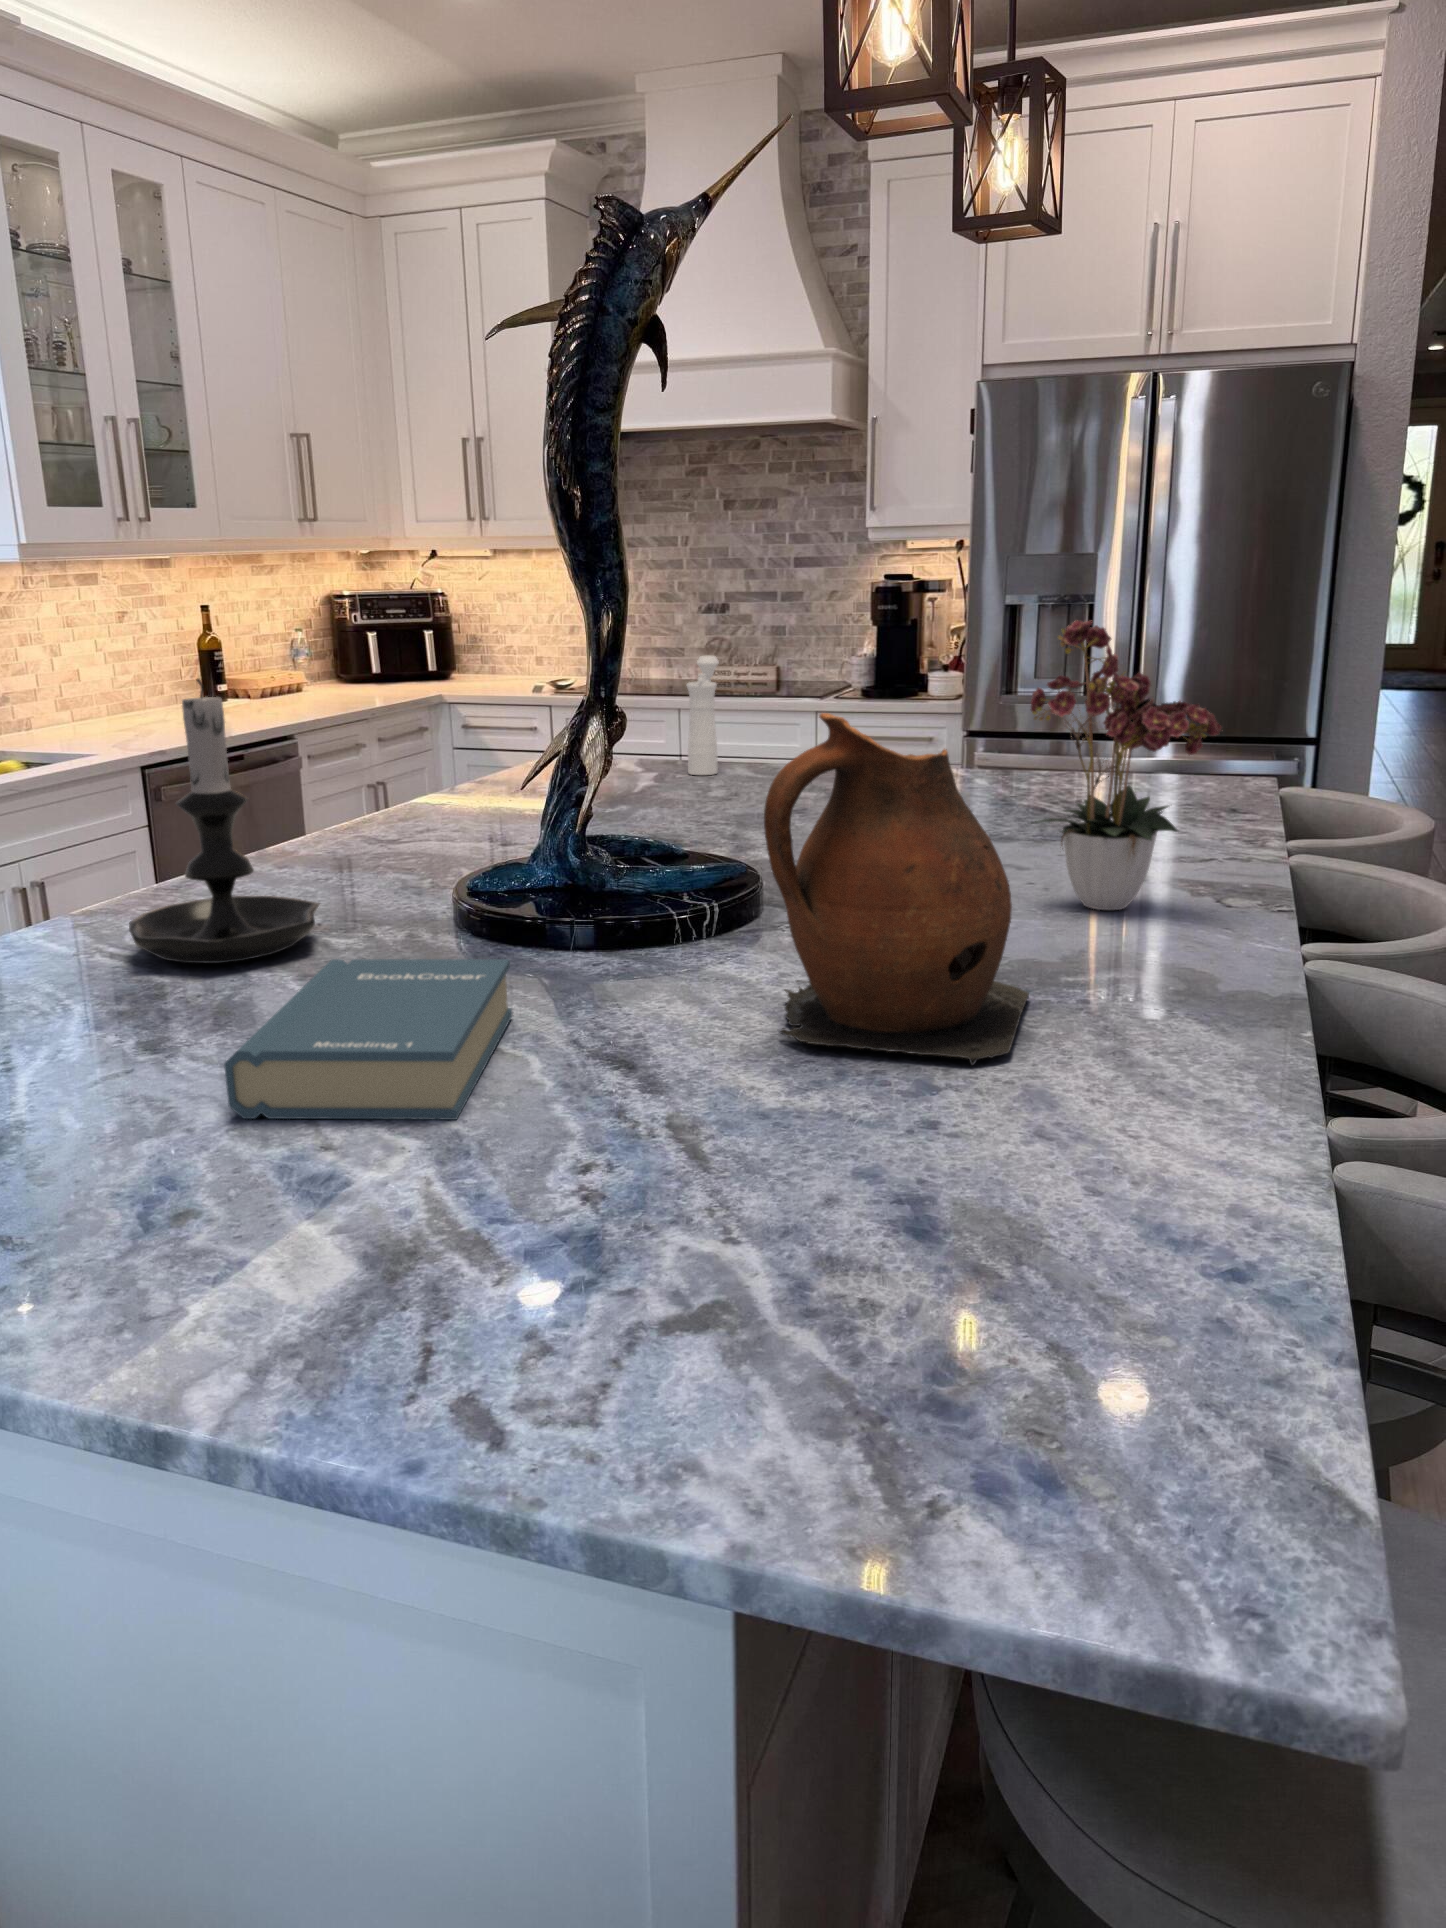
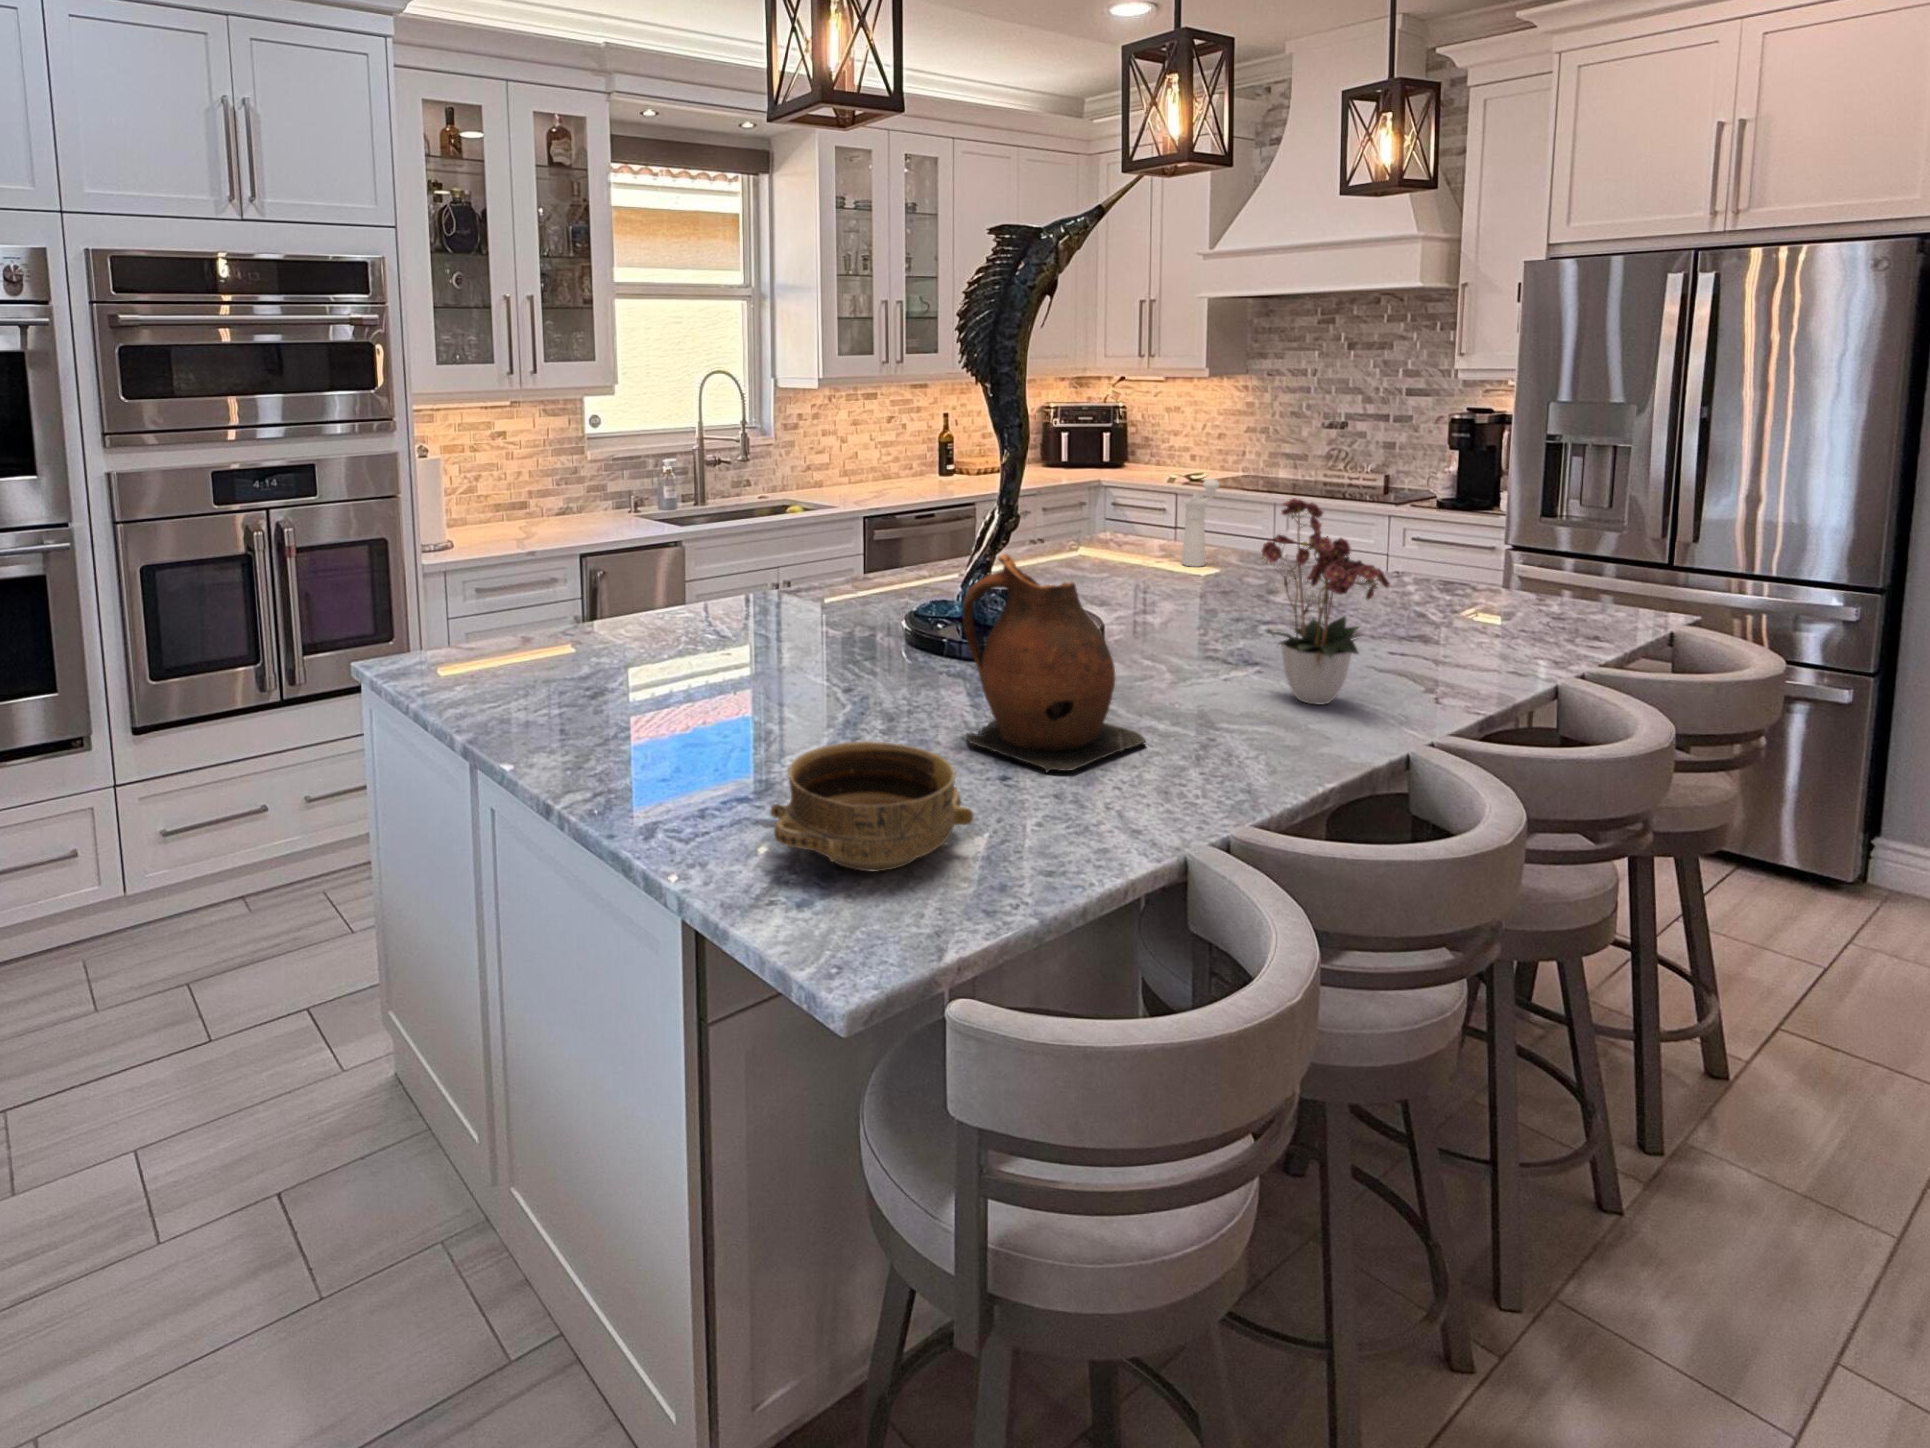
candle holder: present [129,679,320,963] -> none [712,497,818,650]
hardback book: present [224,959,512,1120] -> none [672,655,851,744]
ceramic bowl: none [762,1056,1113,1315] -> present [771,741,973,872]

